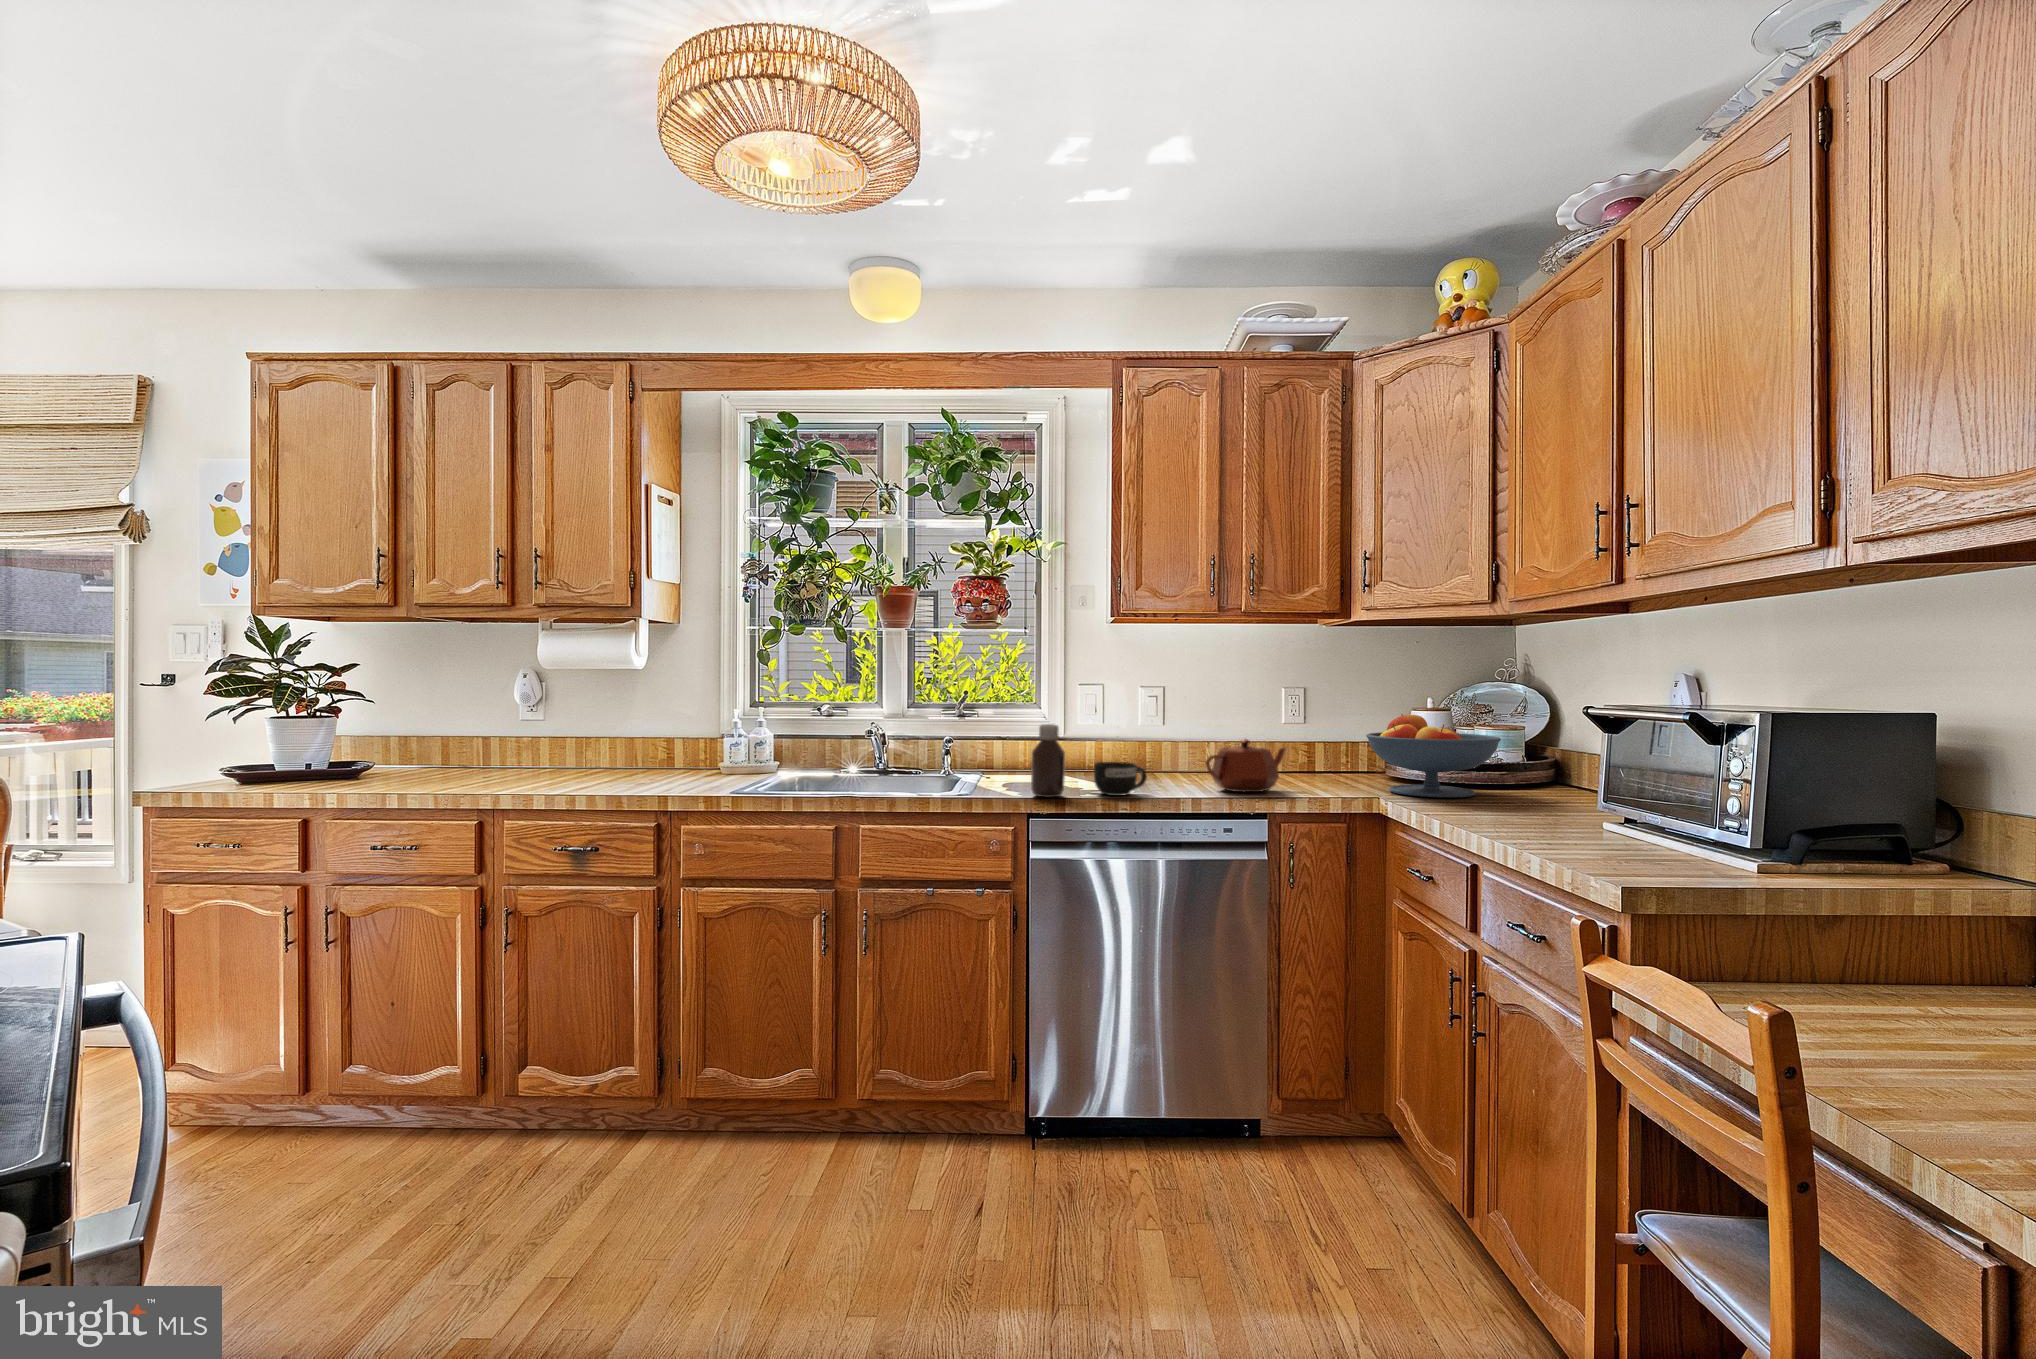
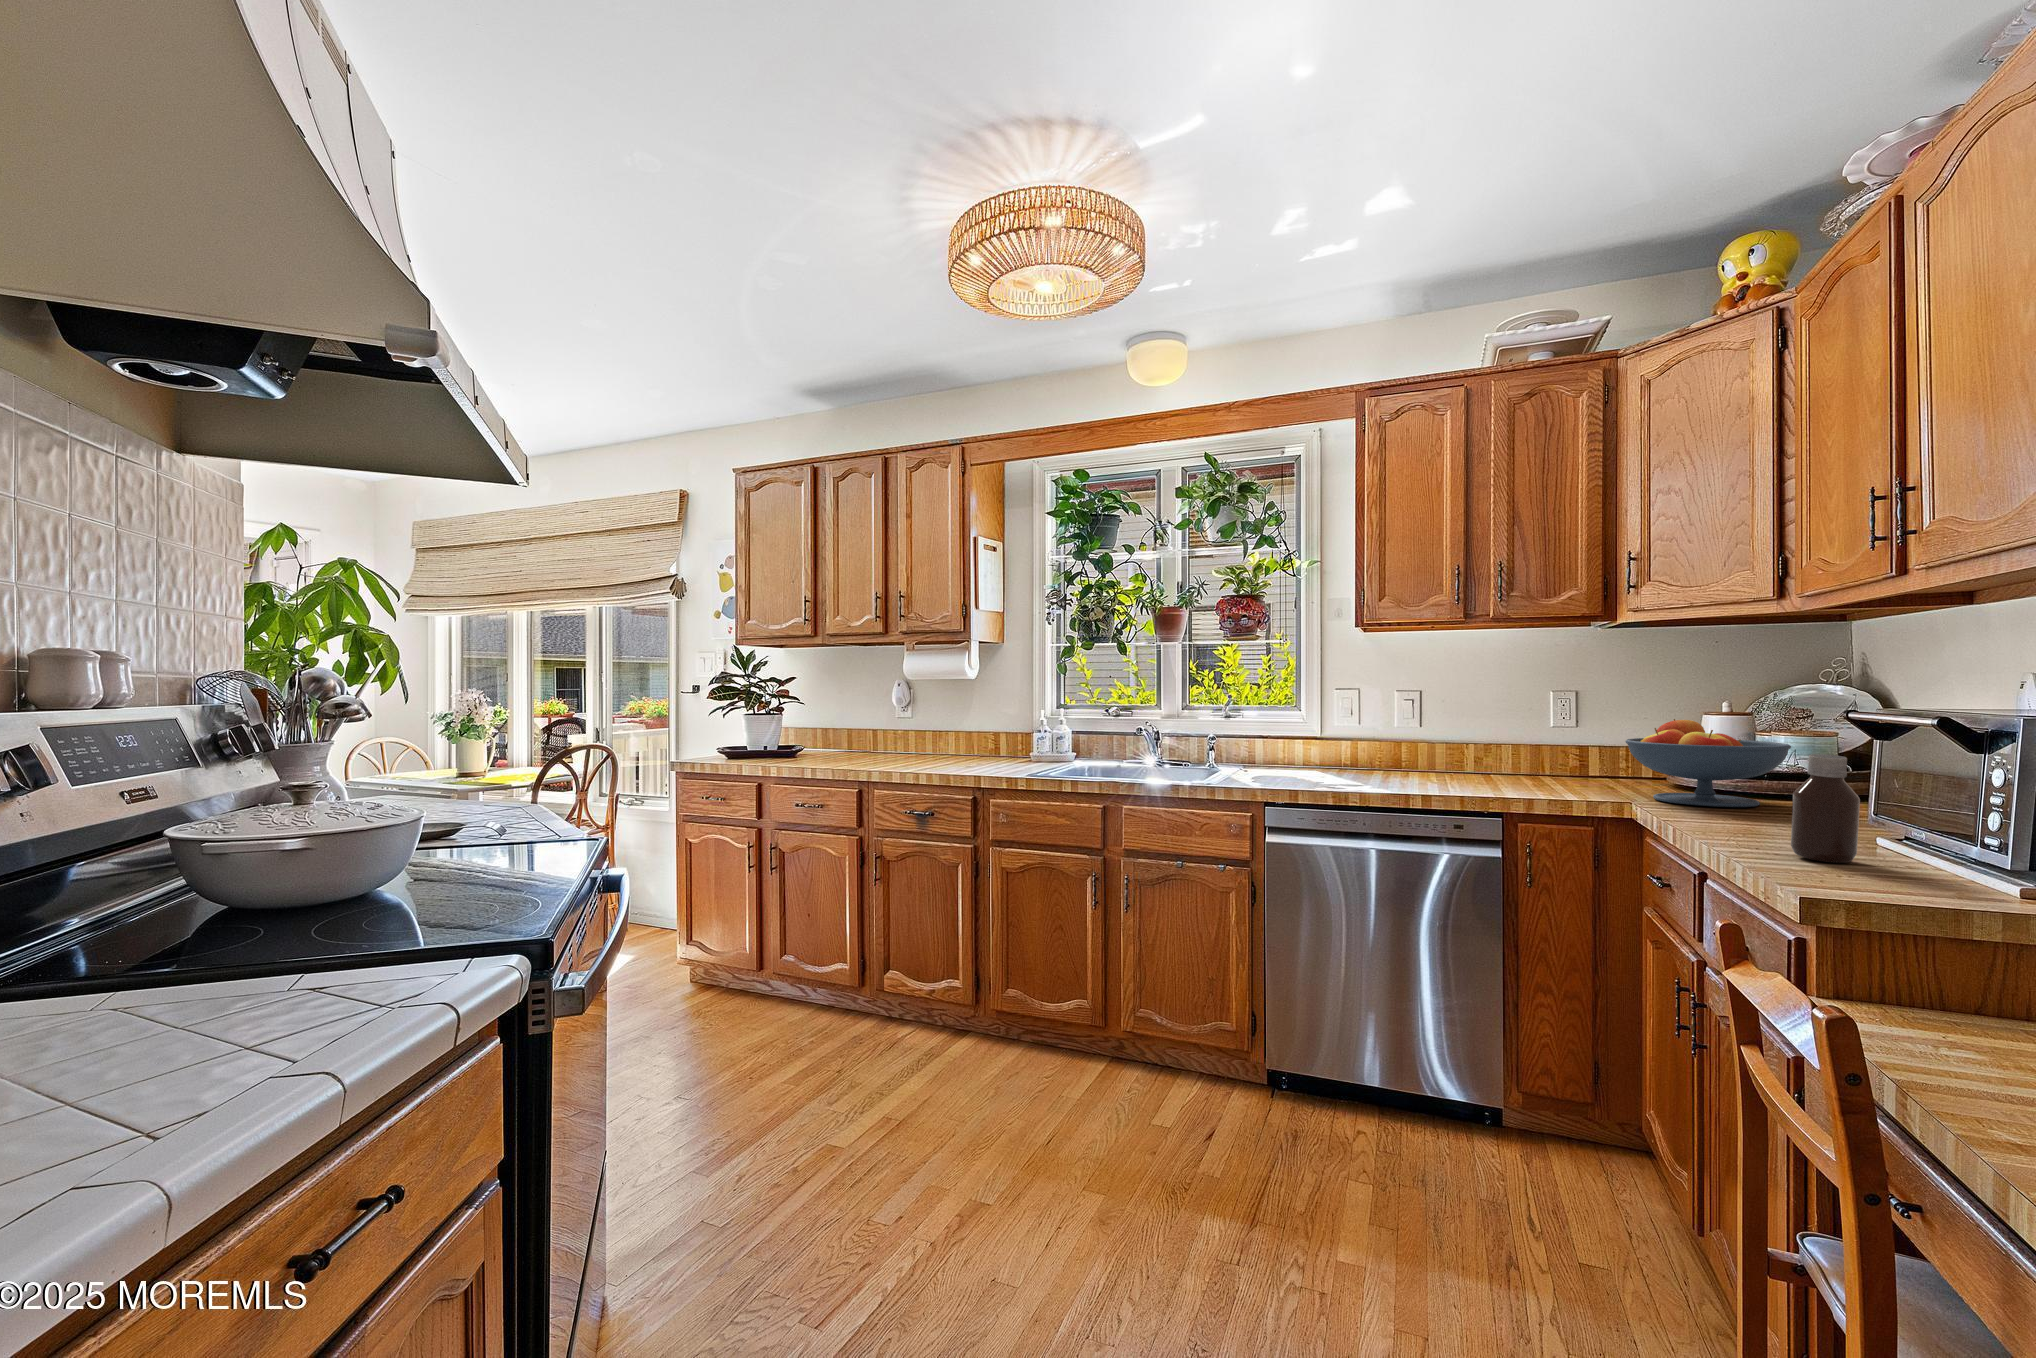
bottle: present [1031,724,1065,797] -> present [1791,754,1860,863]
teapot: present [1205,739,1286,792] -> none [1439,741,1538,793]
mug: present [1094,762,1147,796] -> none [1328,759,1381,790]

